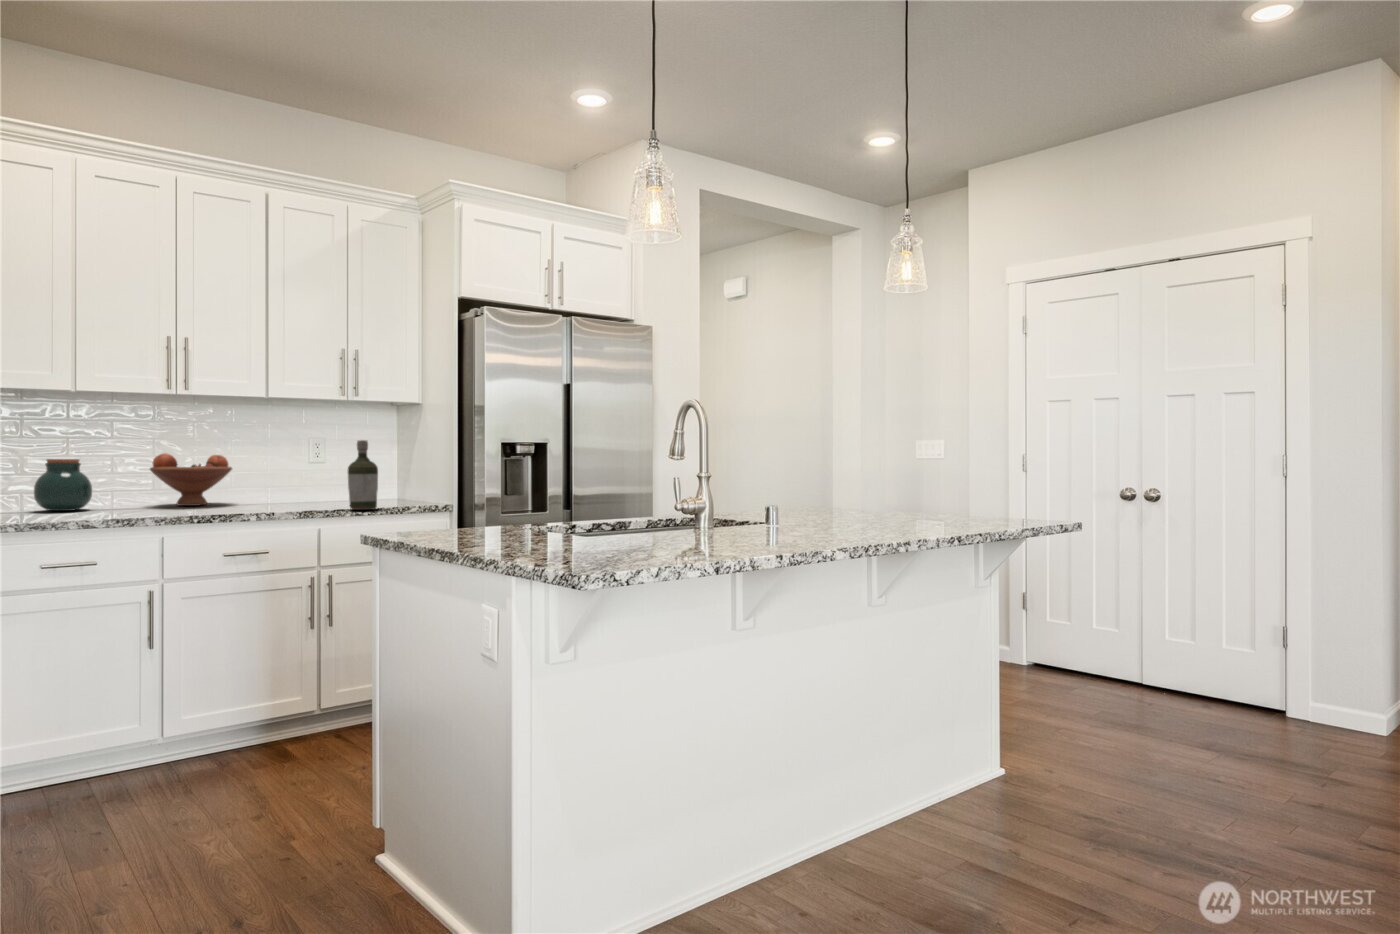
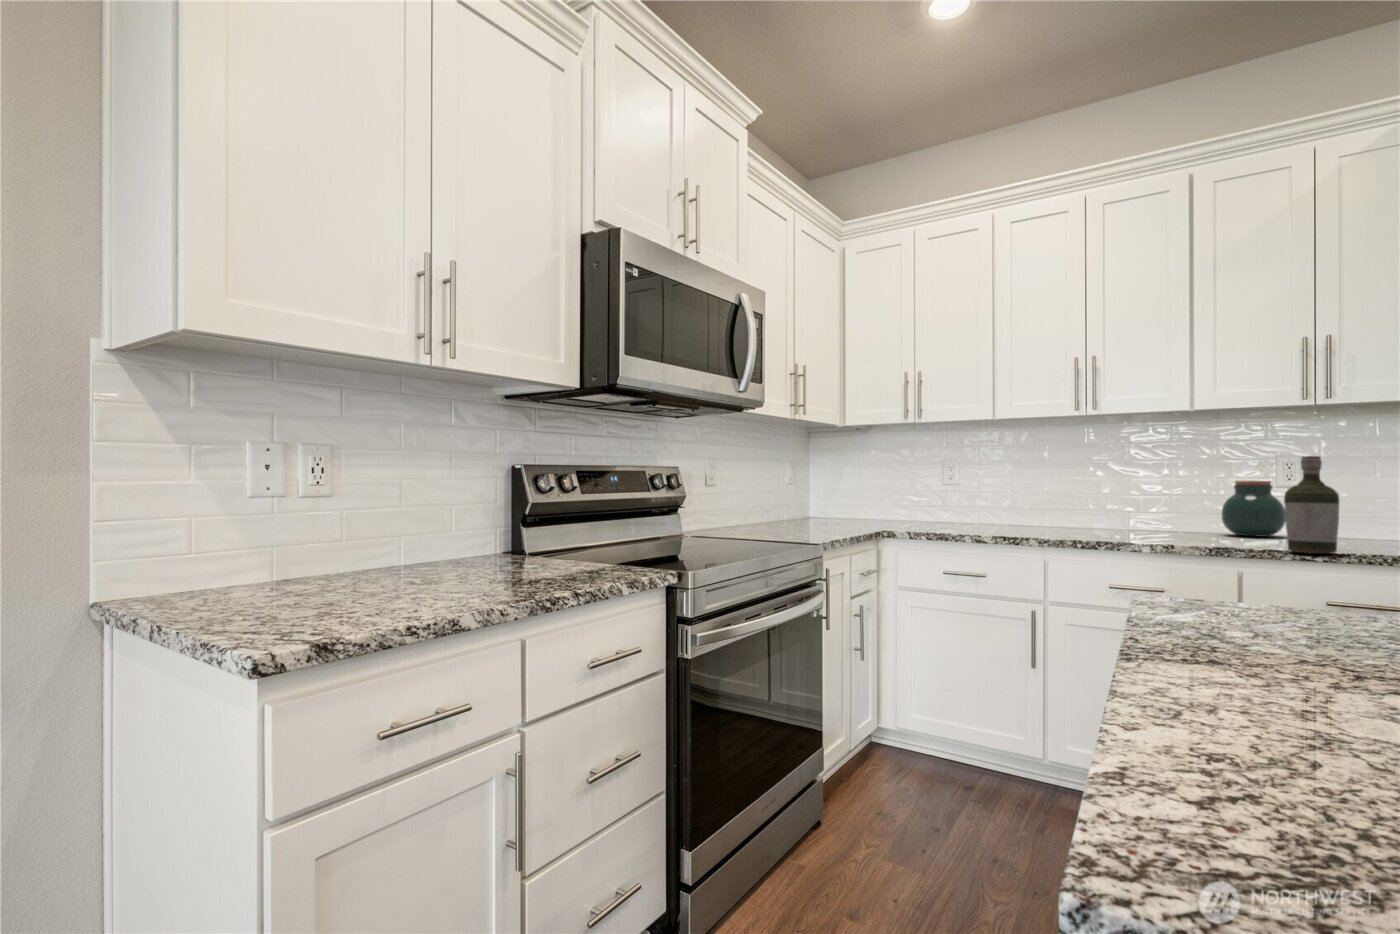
fruit bowl: present [150,453,232,506] -> none [1078,477,1166,532]
jar: present [34,459,92,511] -> present [1221,481,1285,537]

